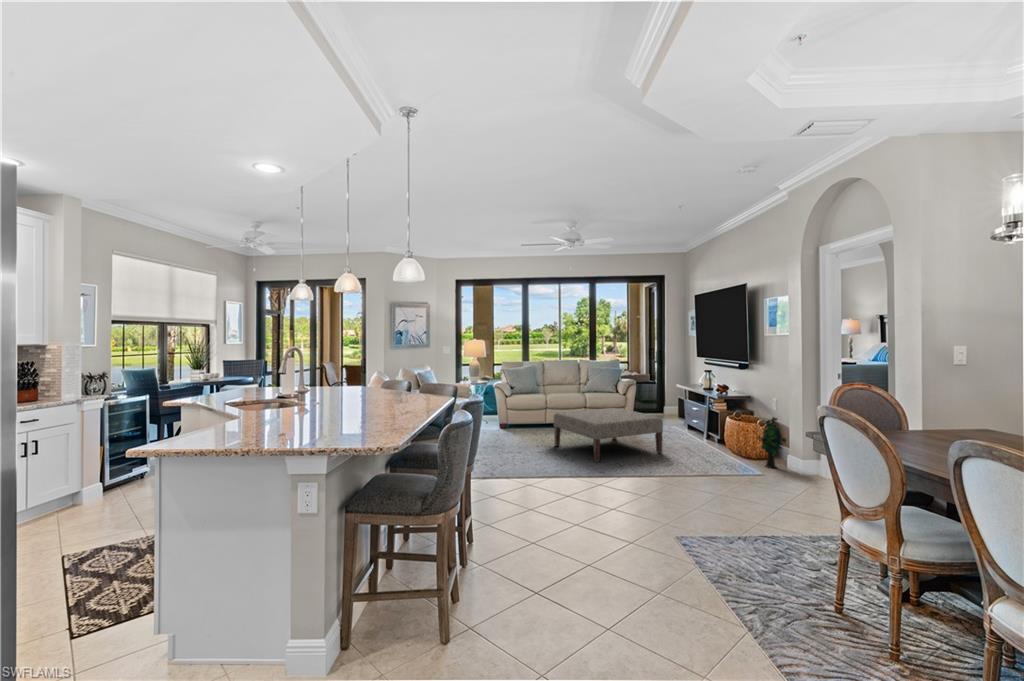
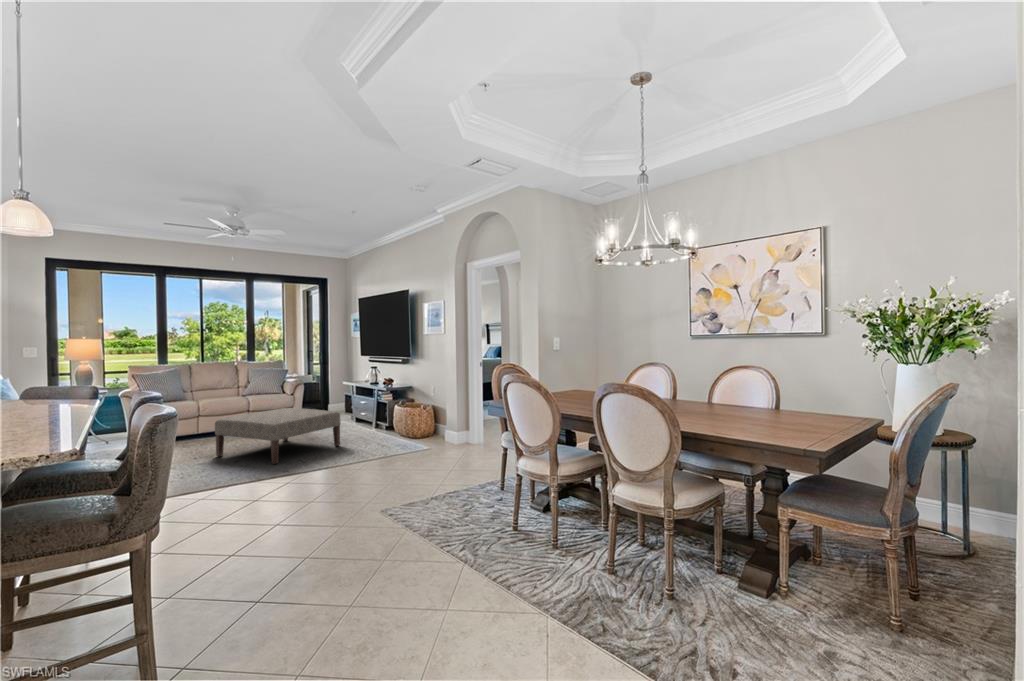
decorative plant: present [758,417,786,468] -> none [423,400,446,443]

